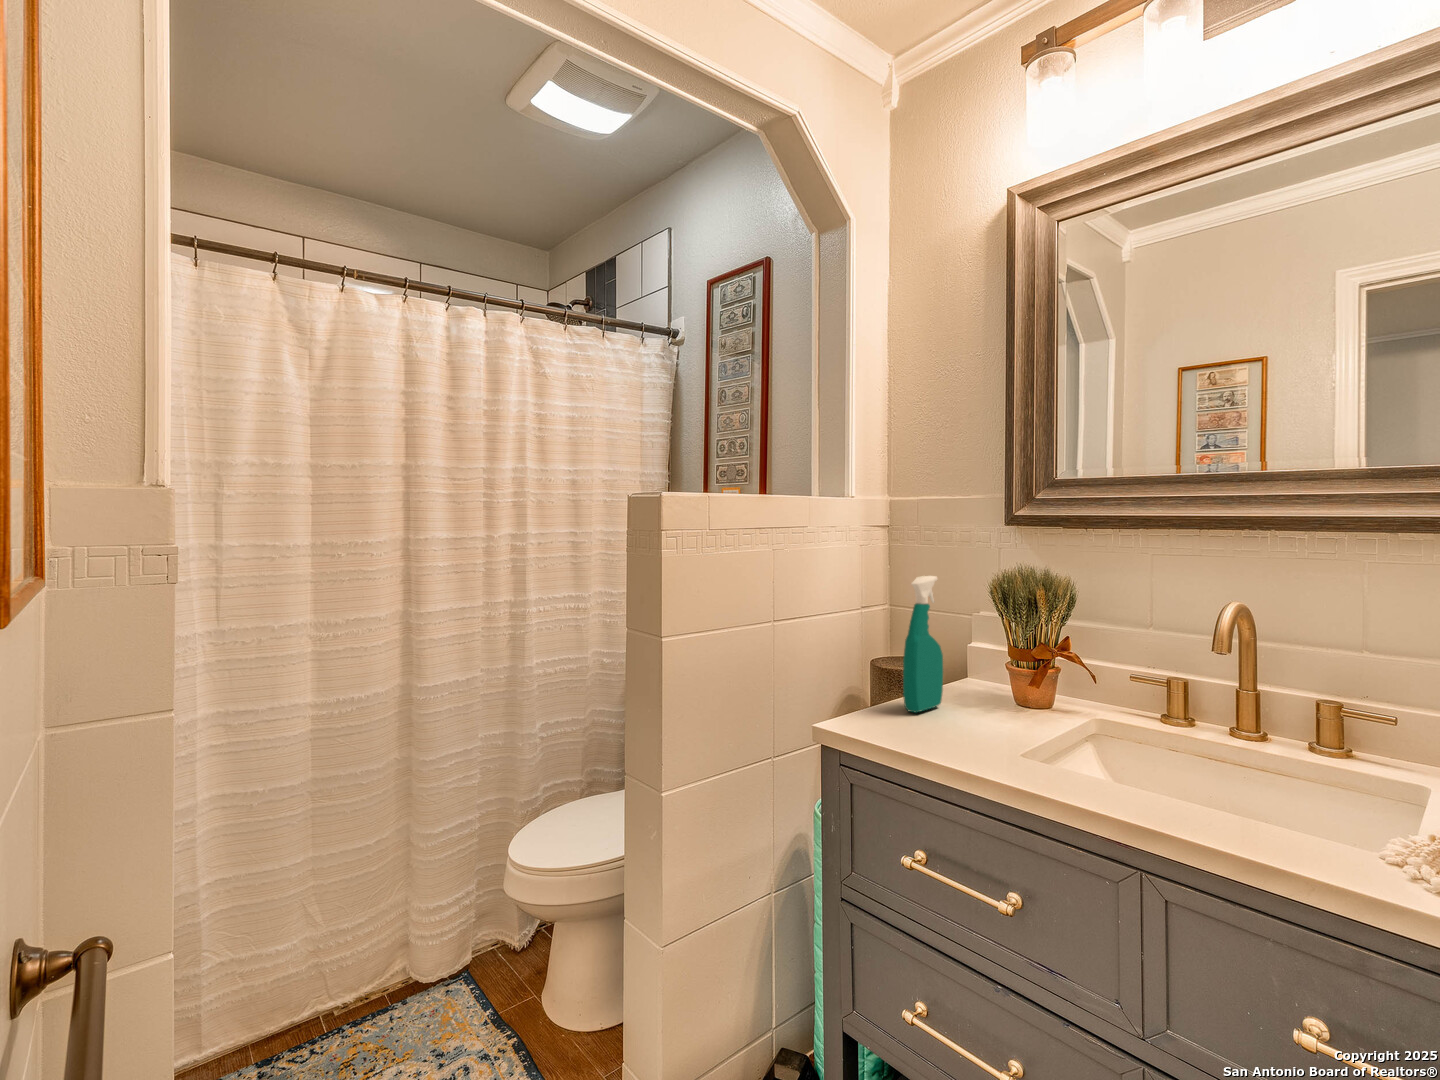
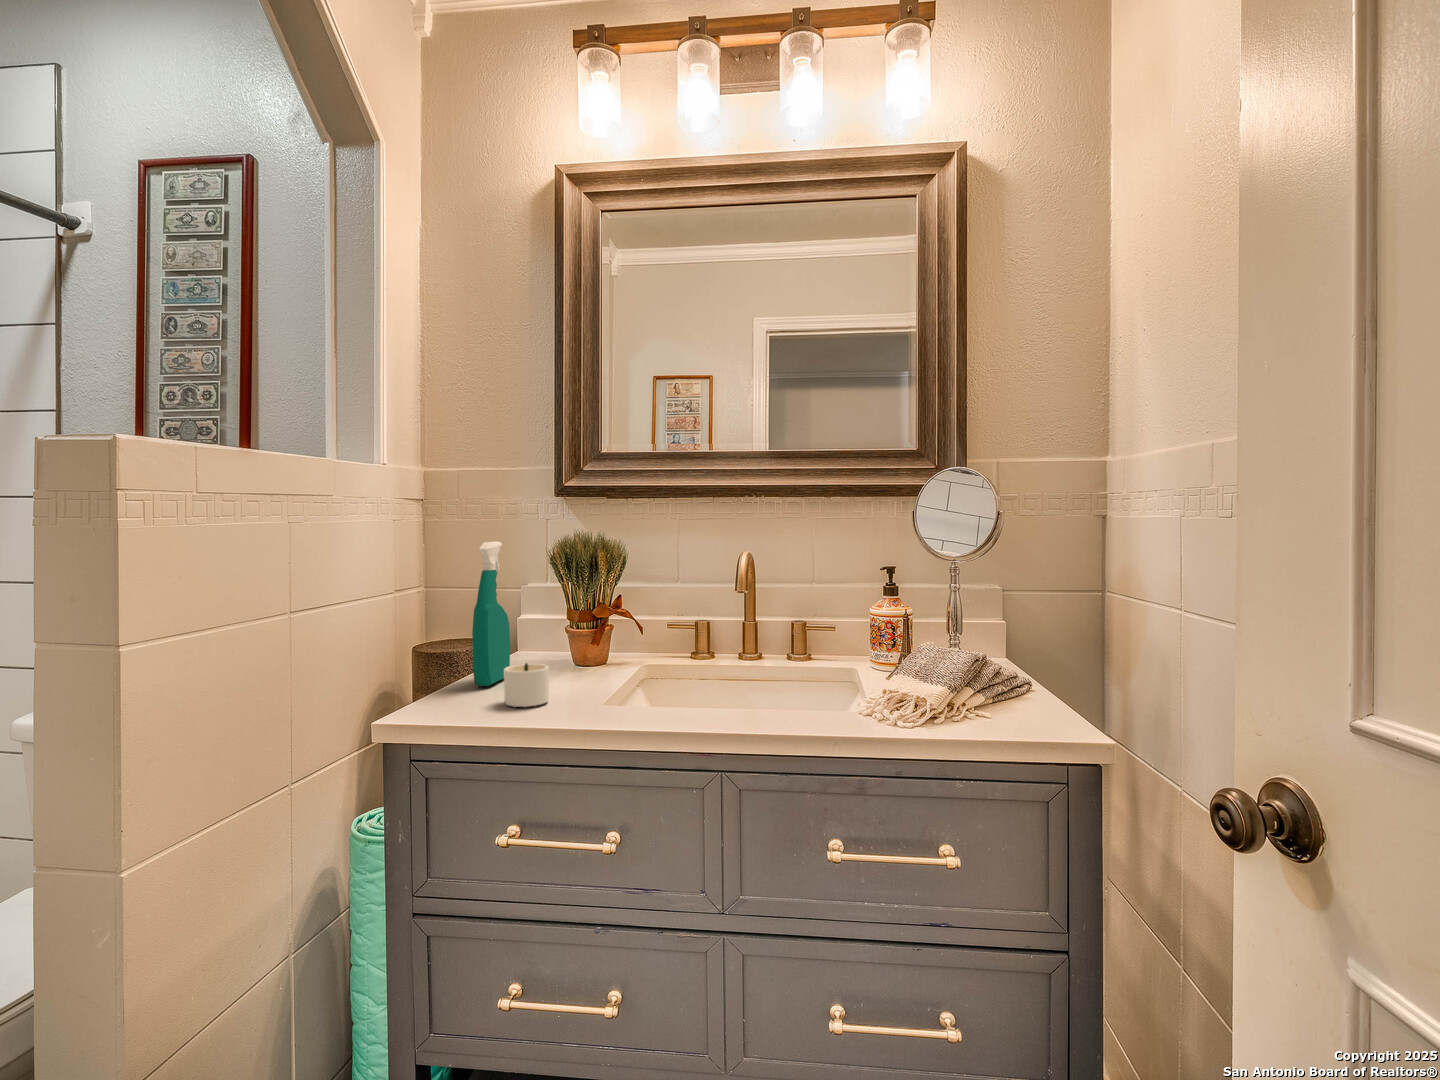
candle: none [921,699,985,745] -> present [504,663,549,707]

